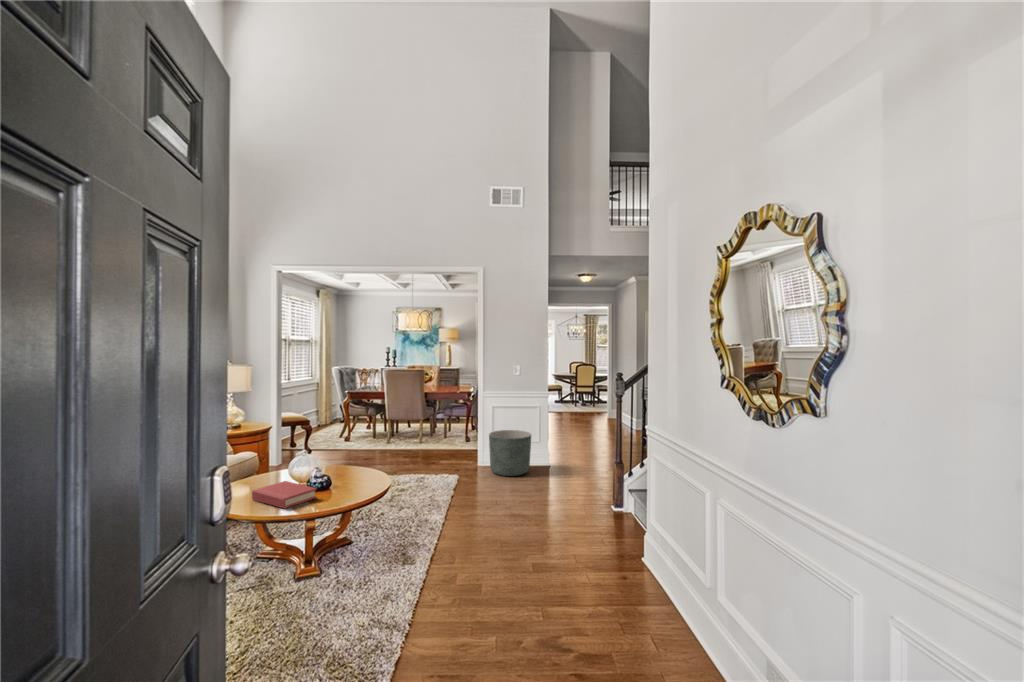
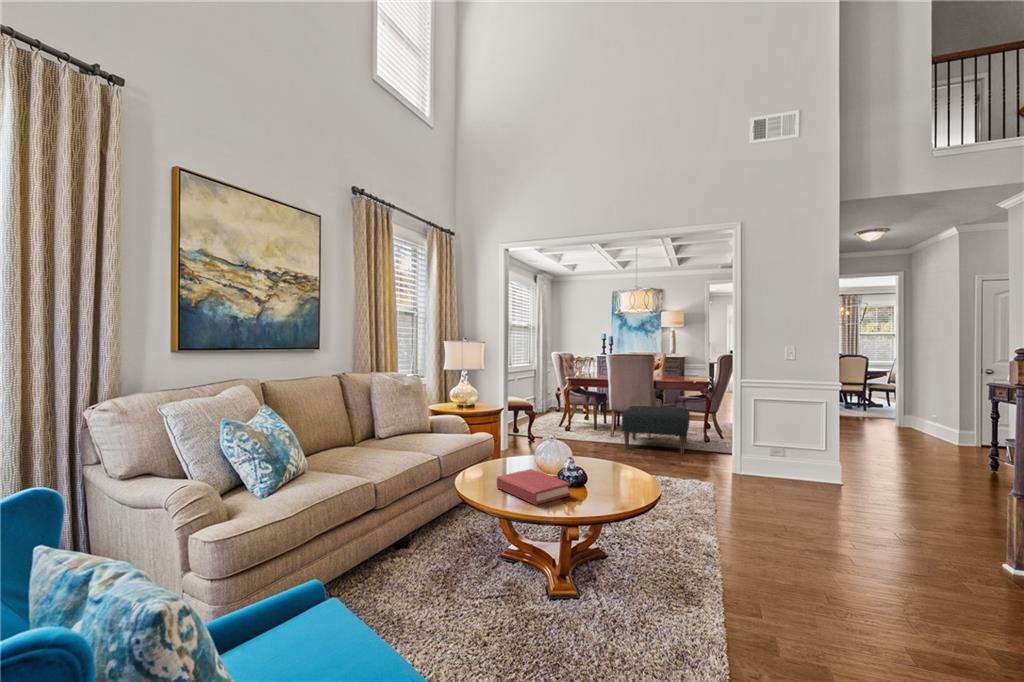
ottoman: none [391,416,451,455] -> present [622,406,690,454]
planter: present [489,430,531,476] -> none [755,429,819,491]

